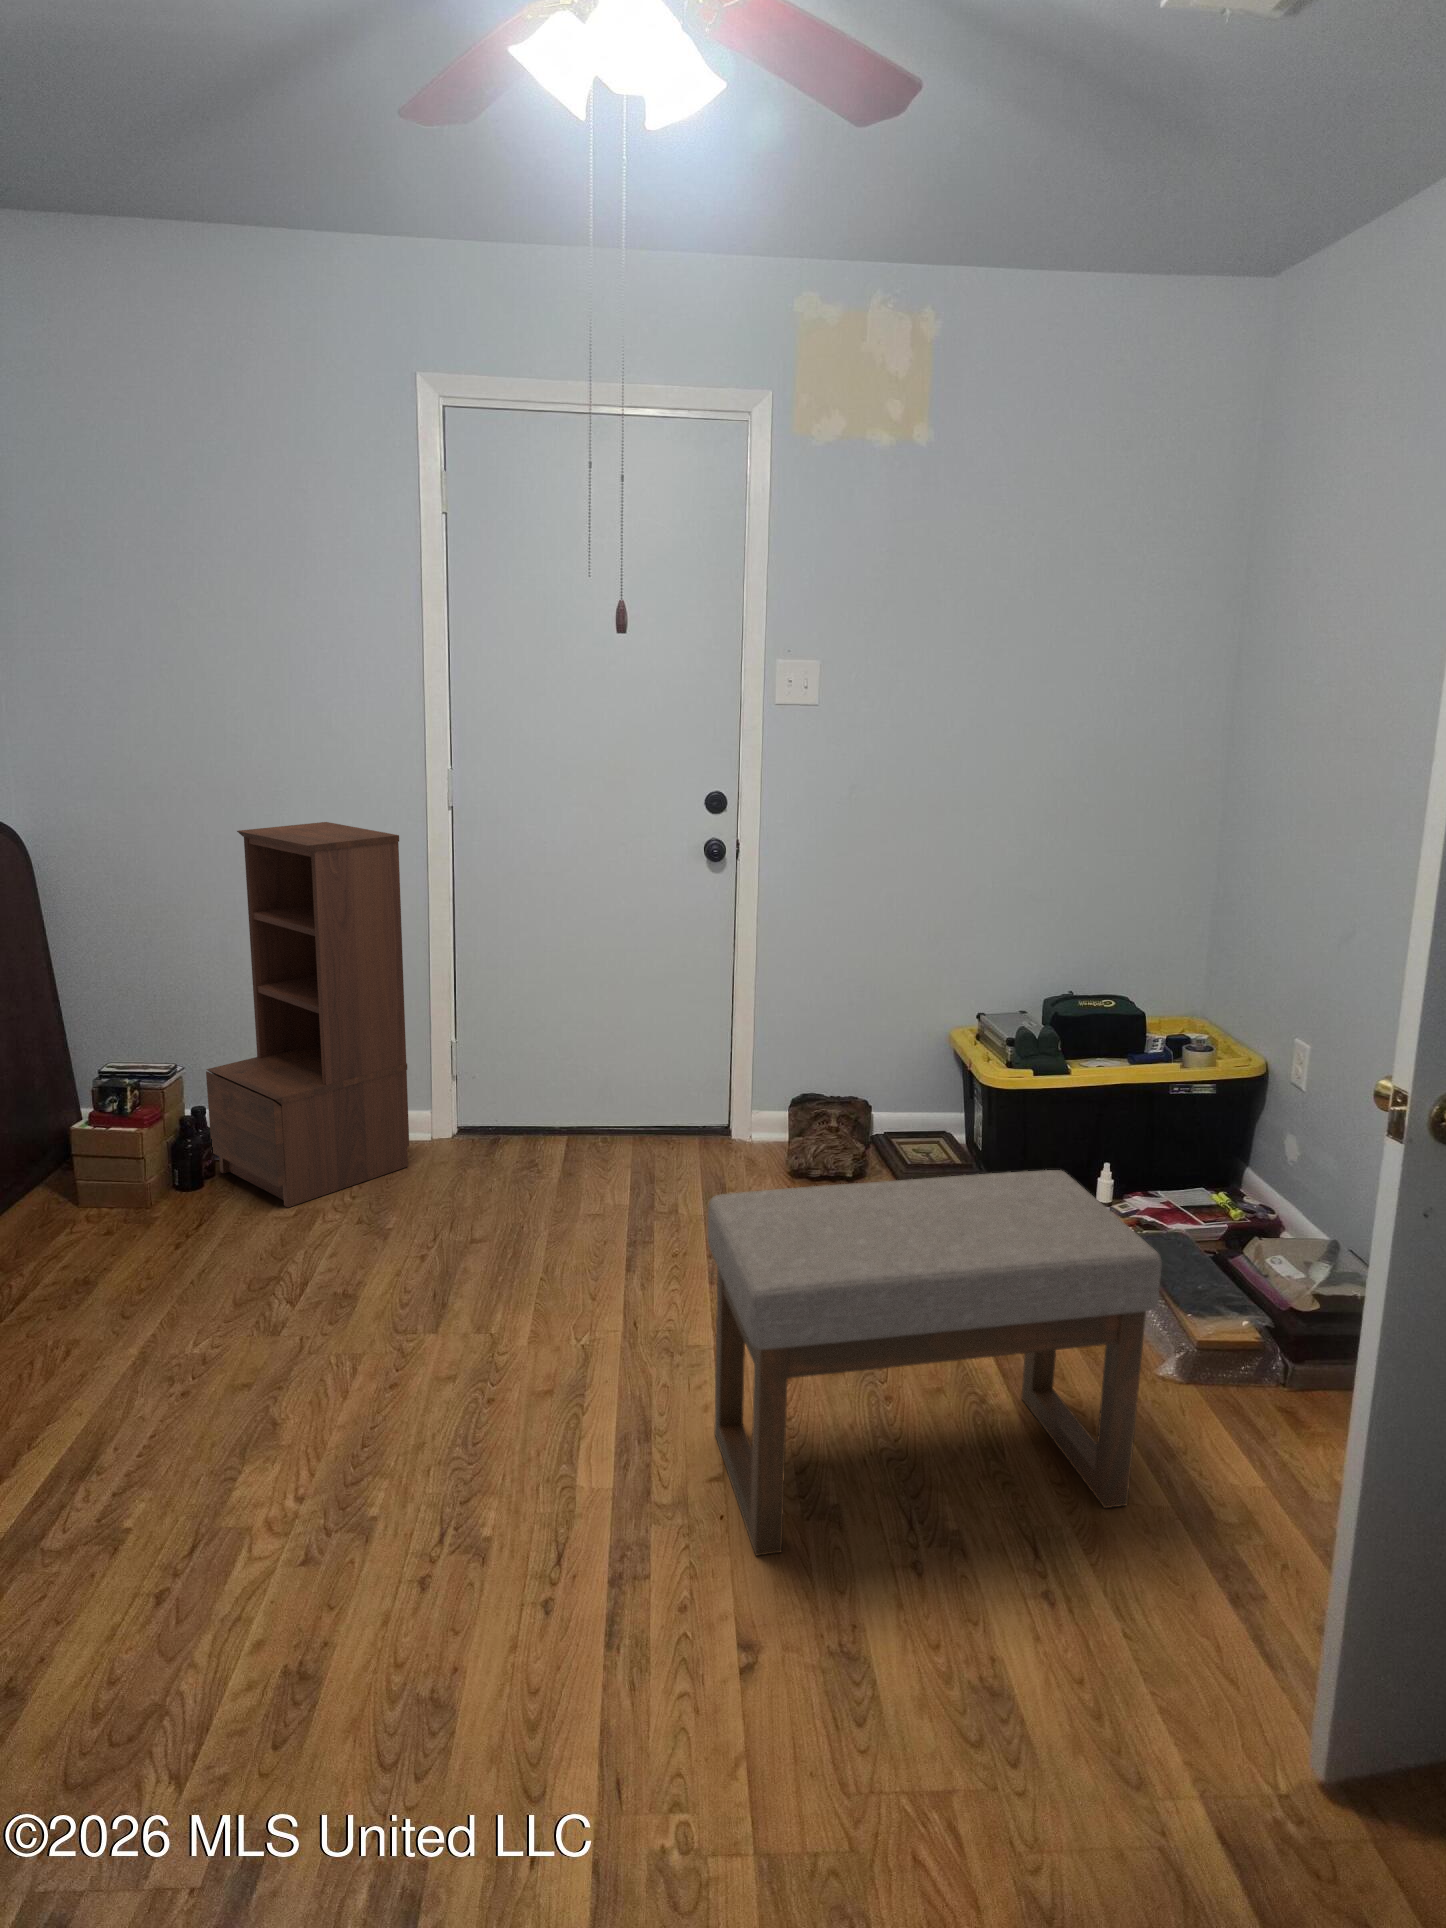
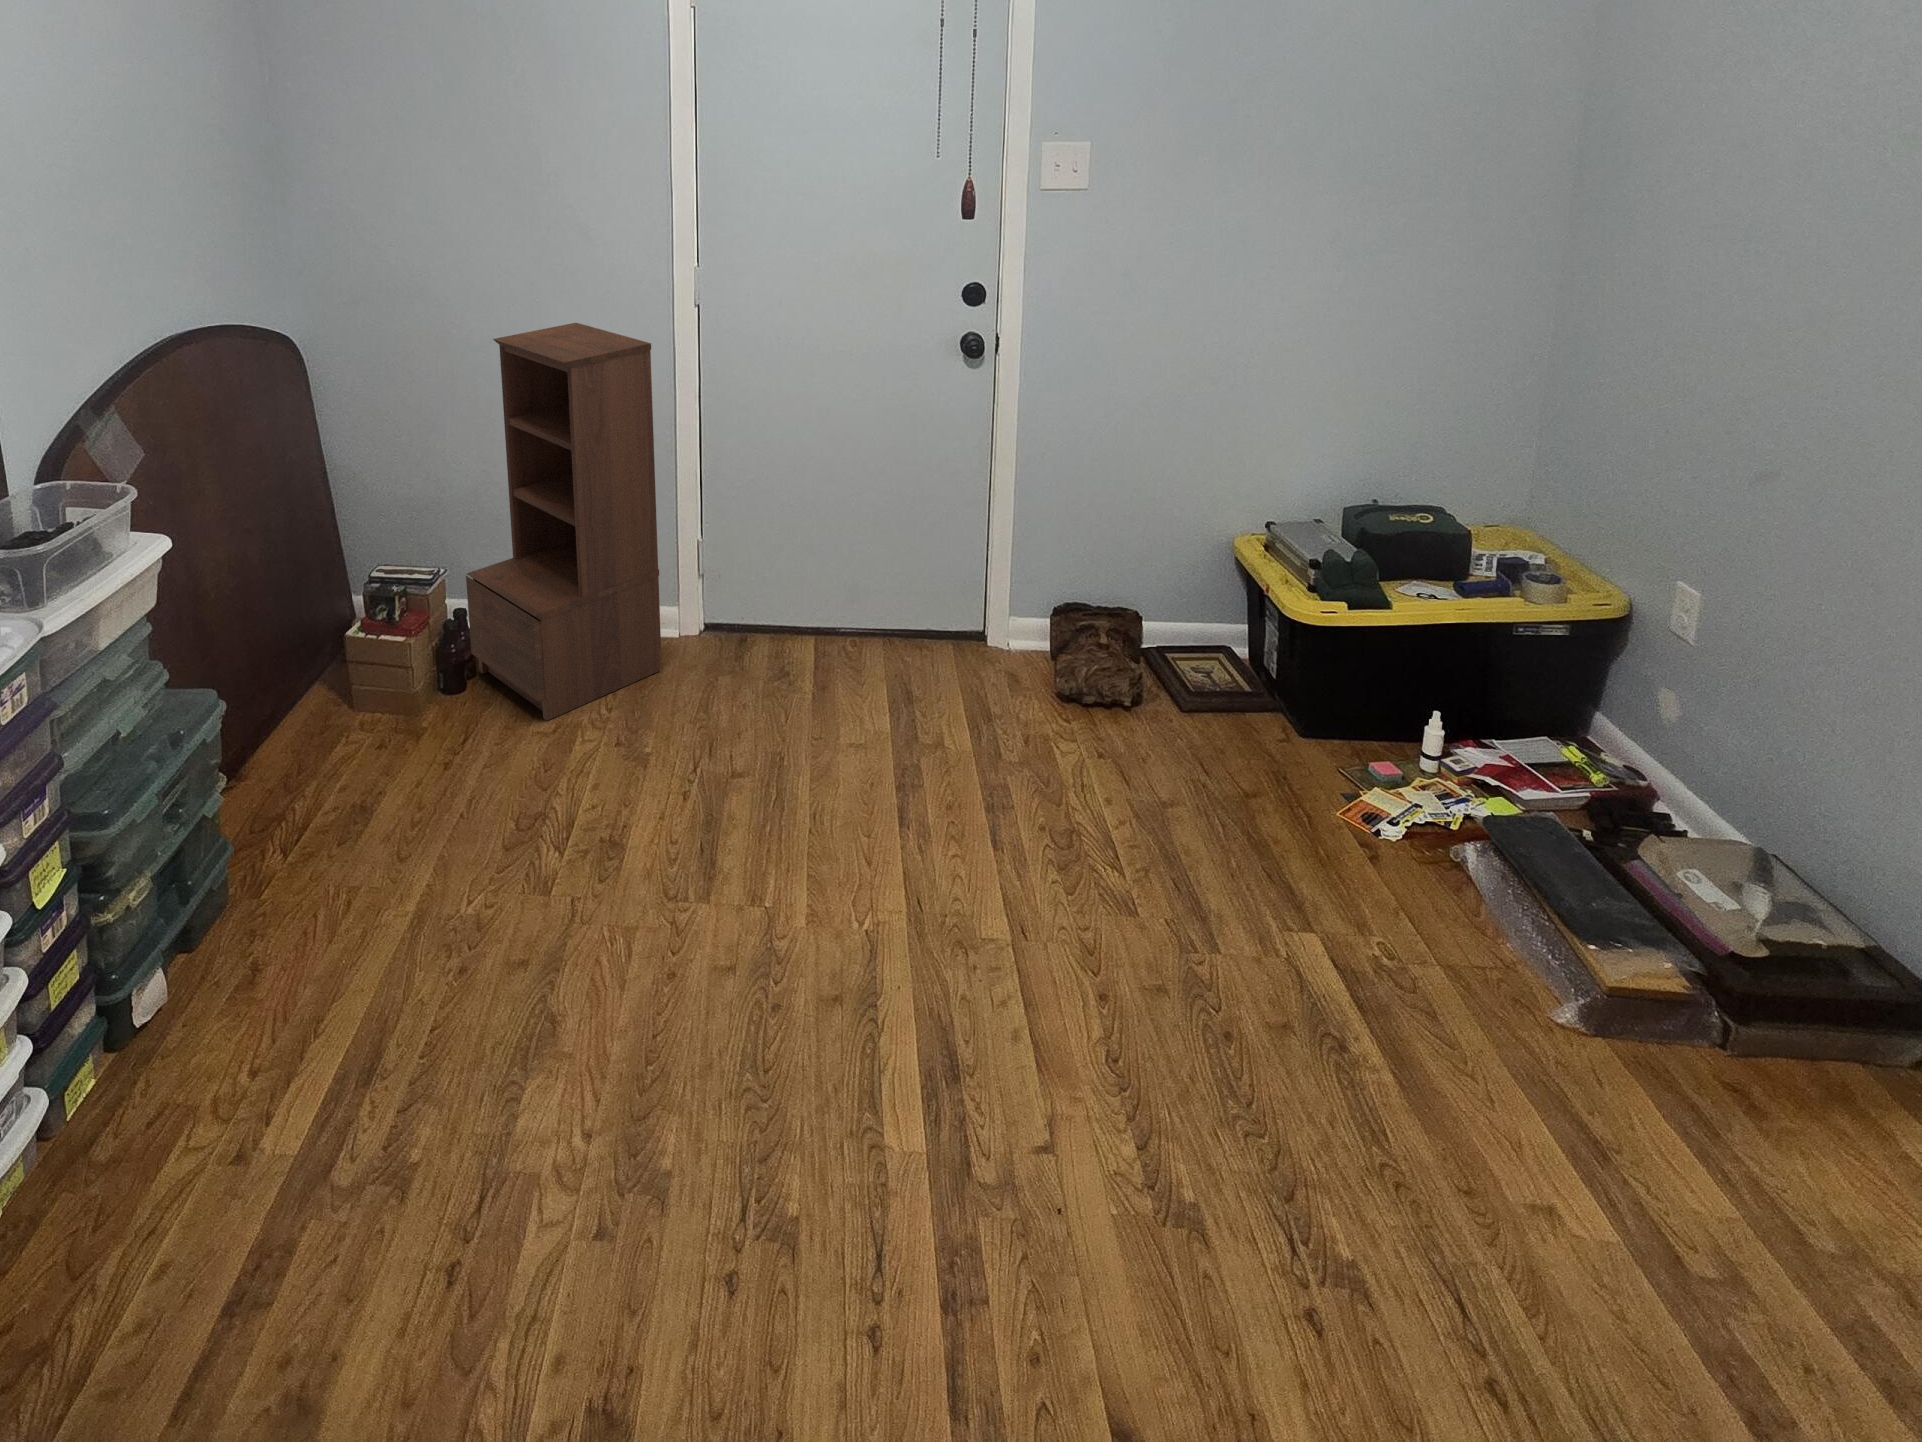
ottoman: present [708,1170,1162,1556] -> none [1029,795,1627,1279]

